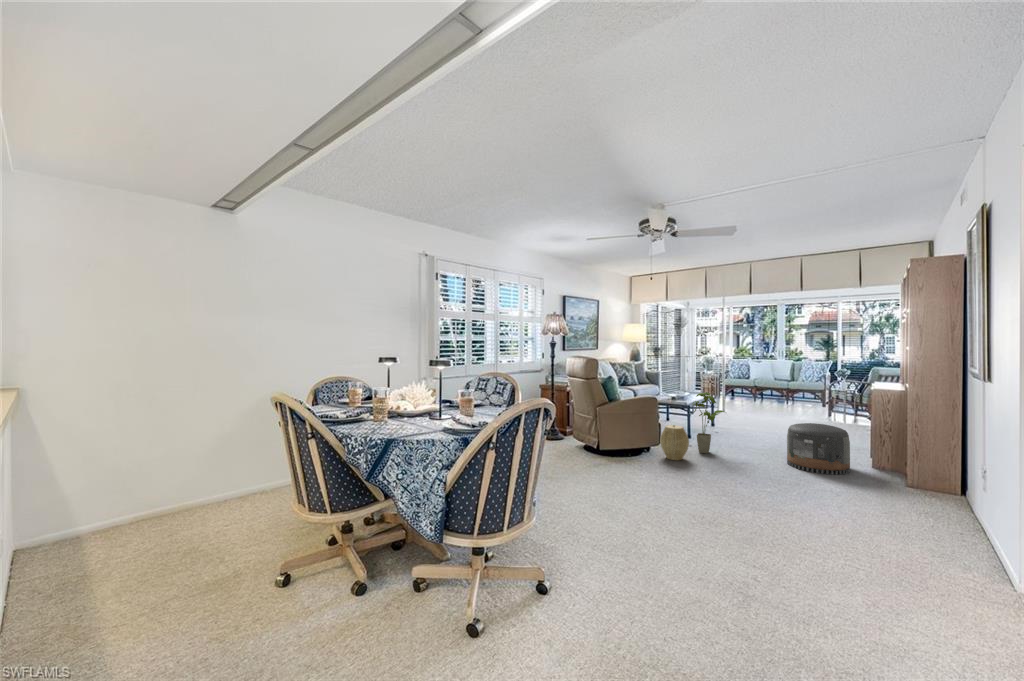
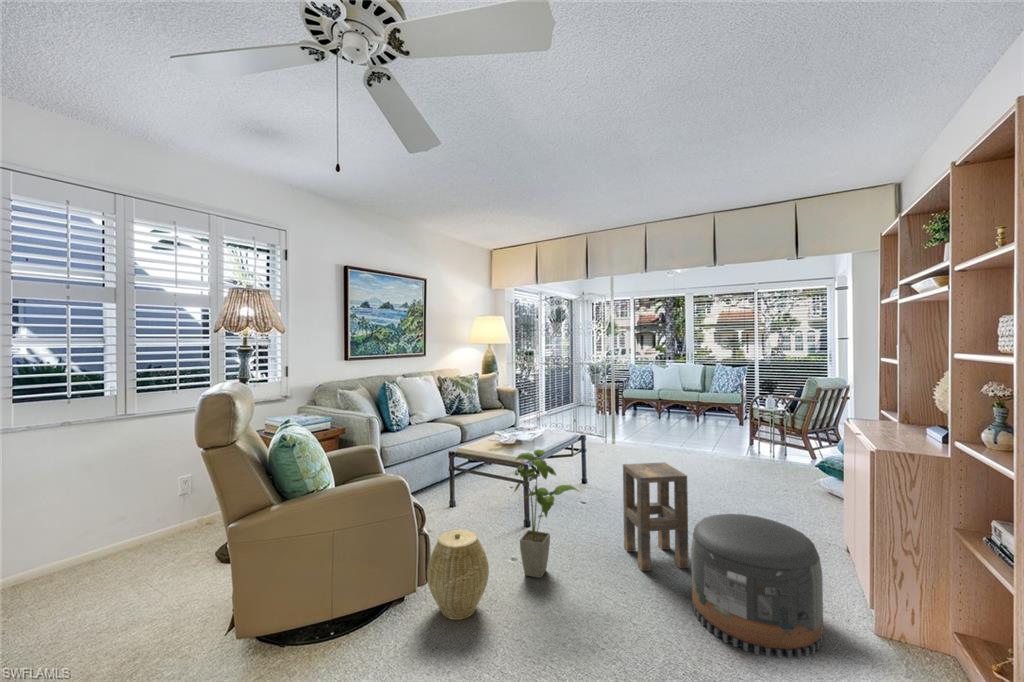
side table: none [747,405,785,455] -> present [623,462,689,571]

